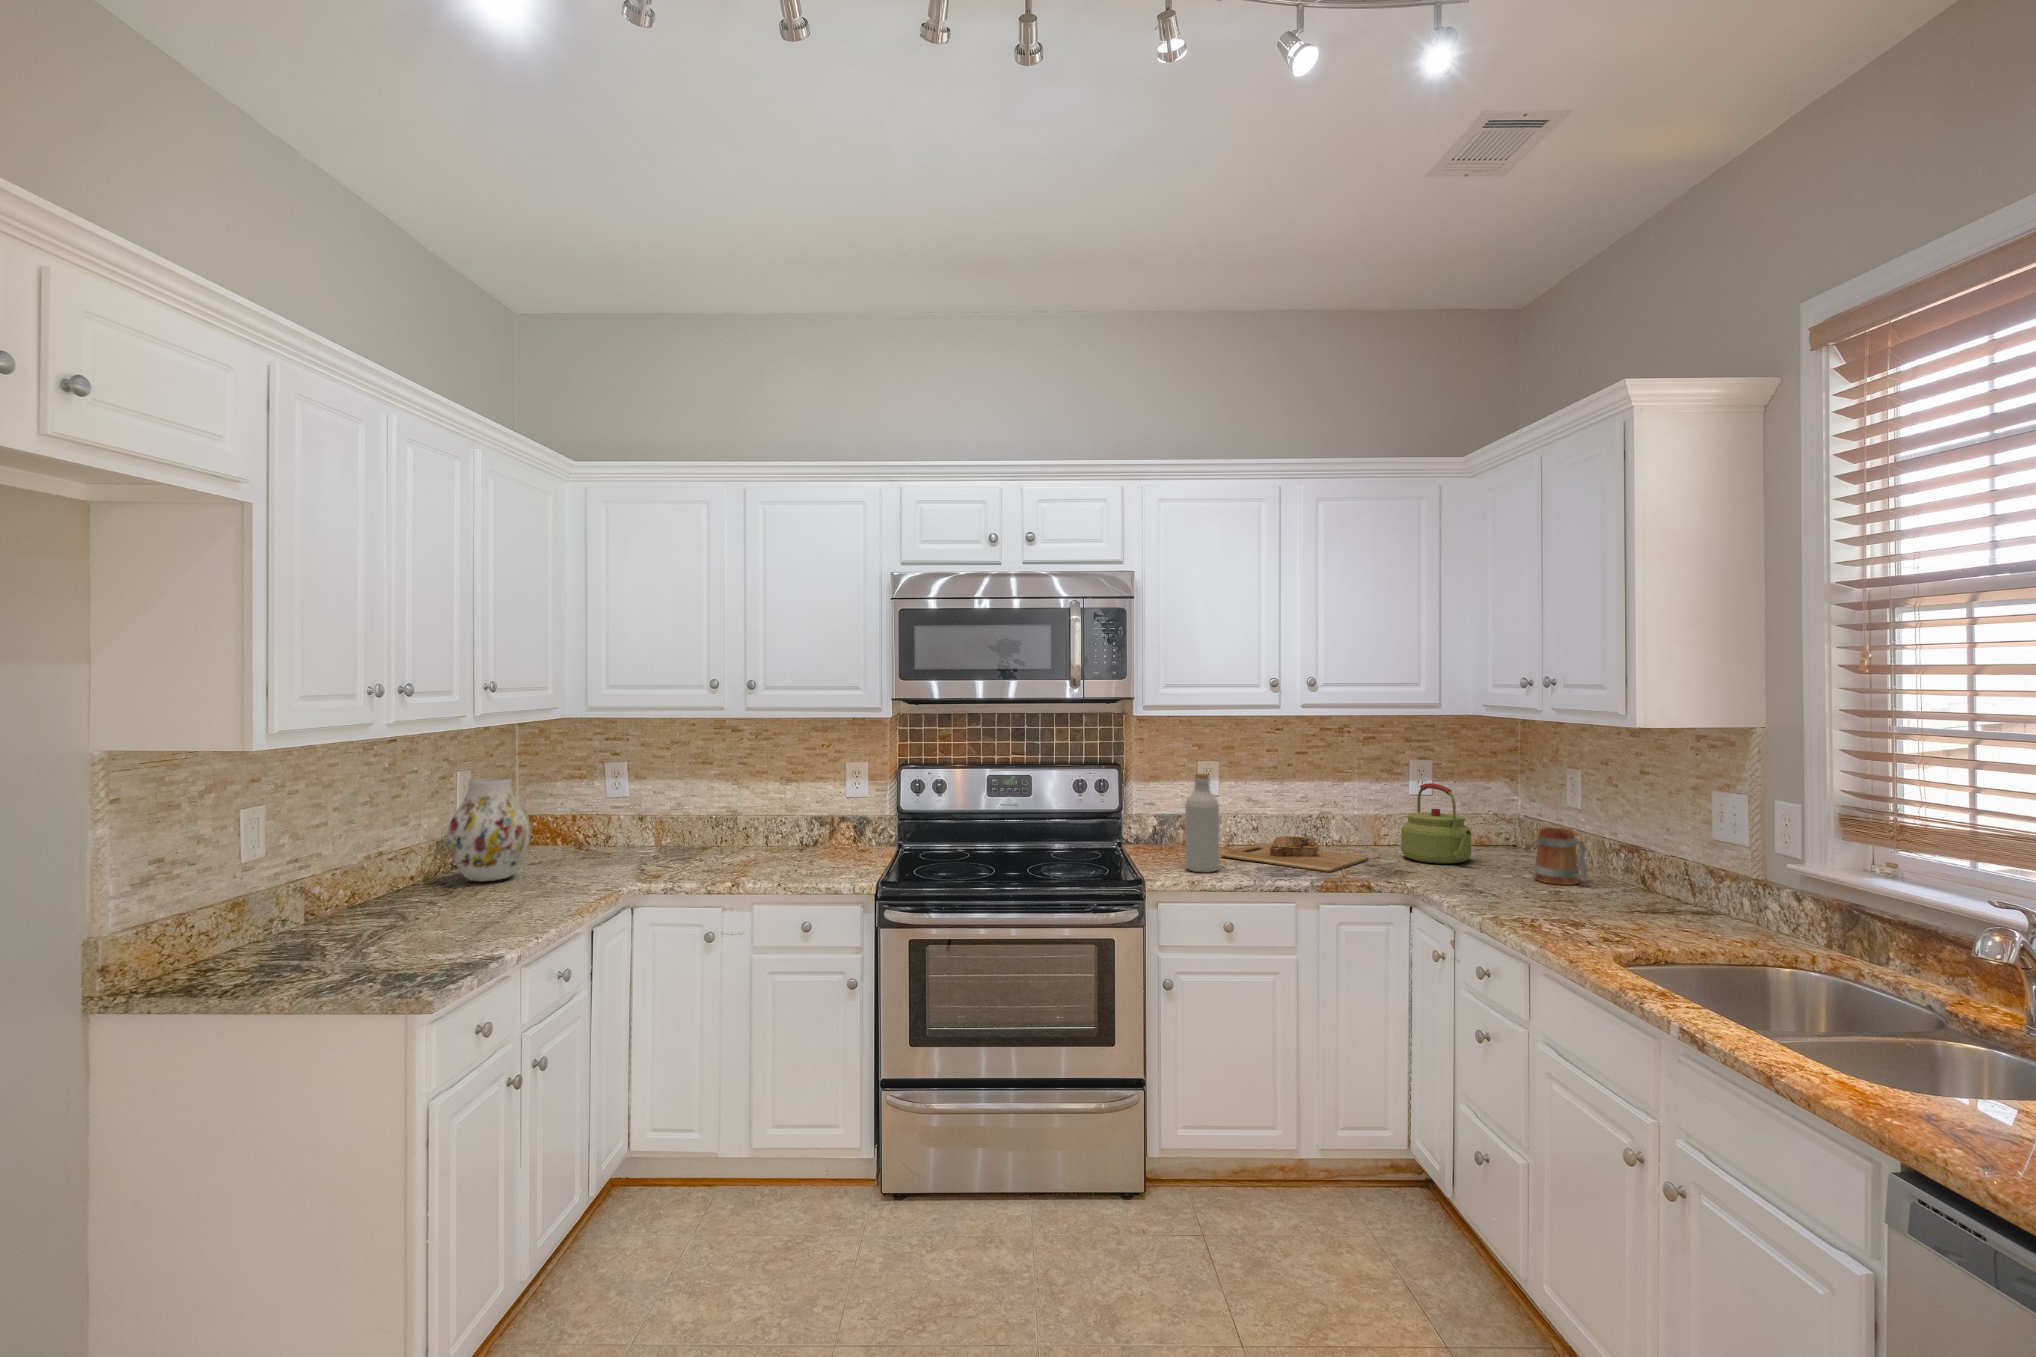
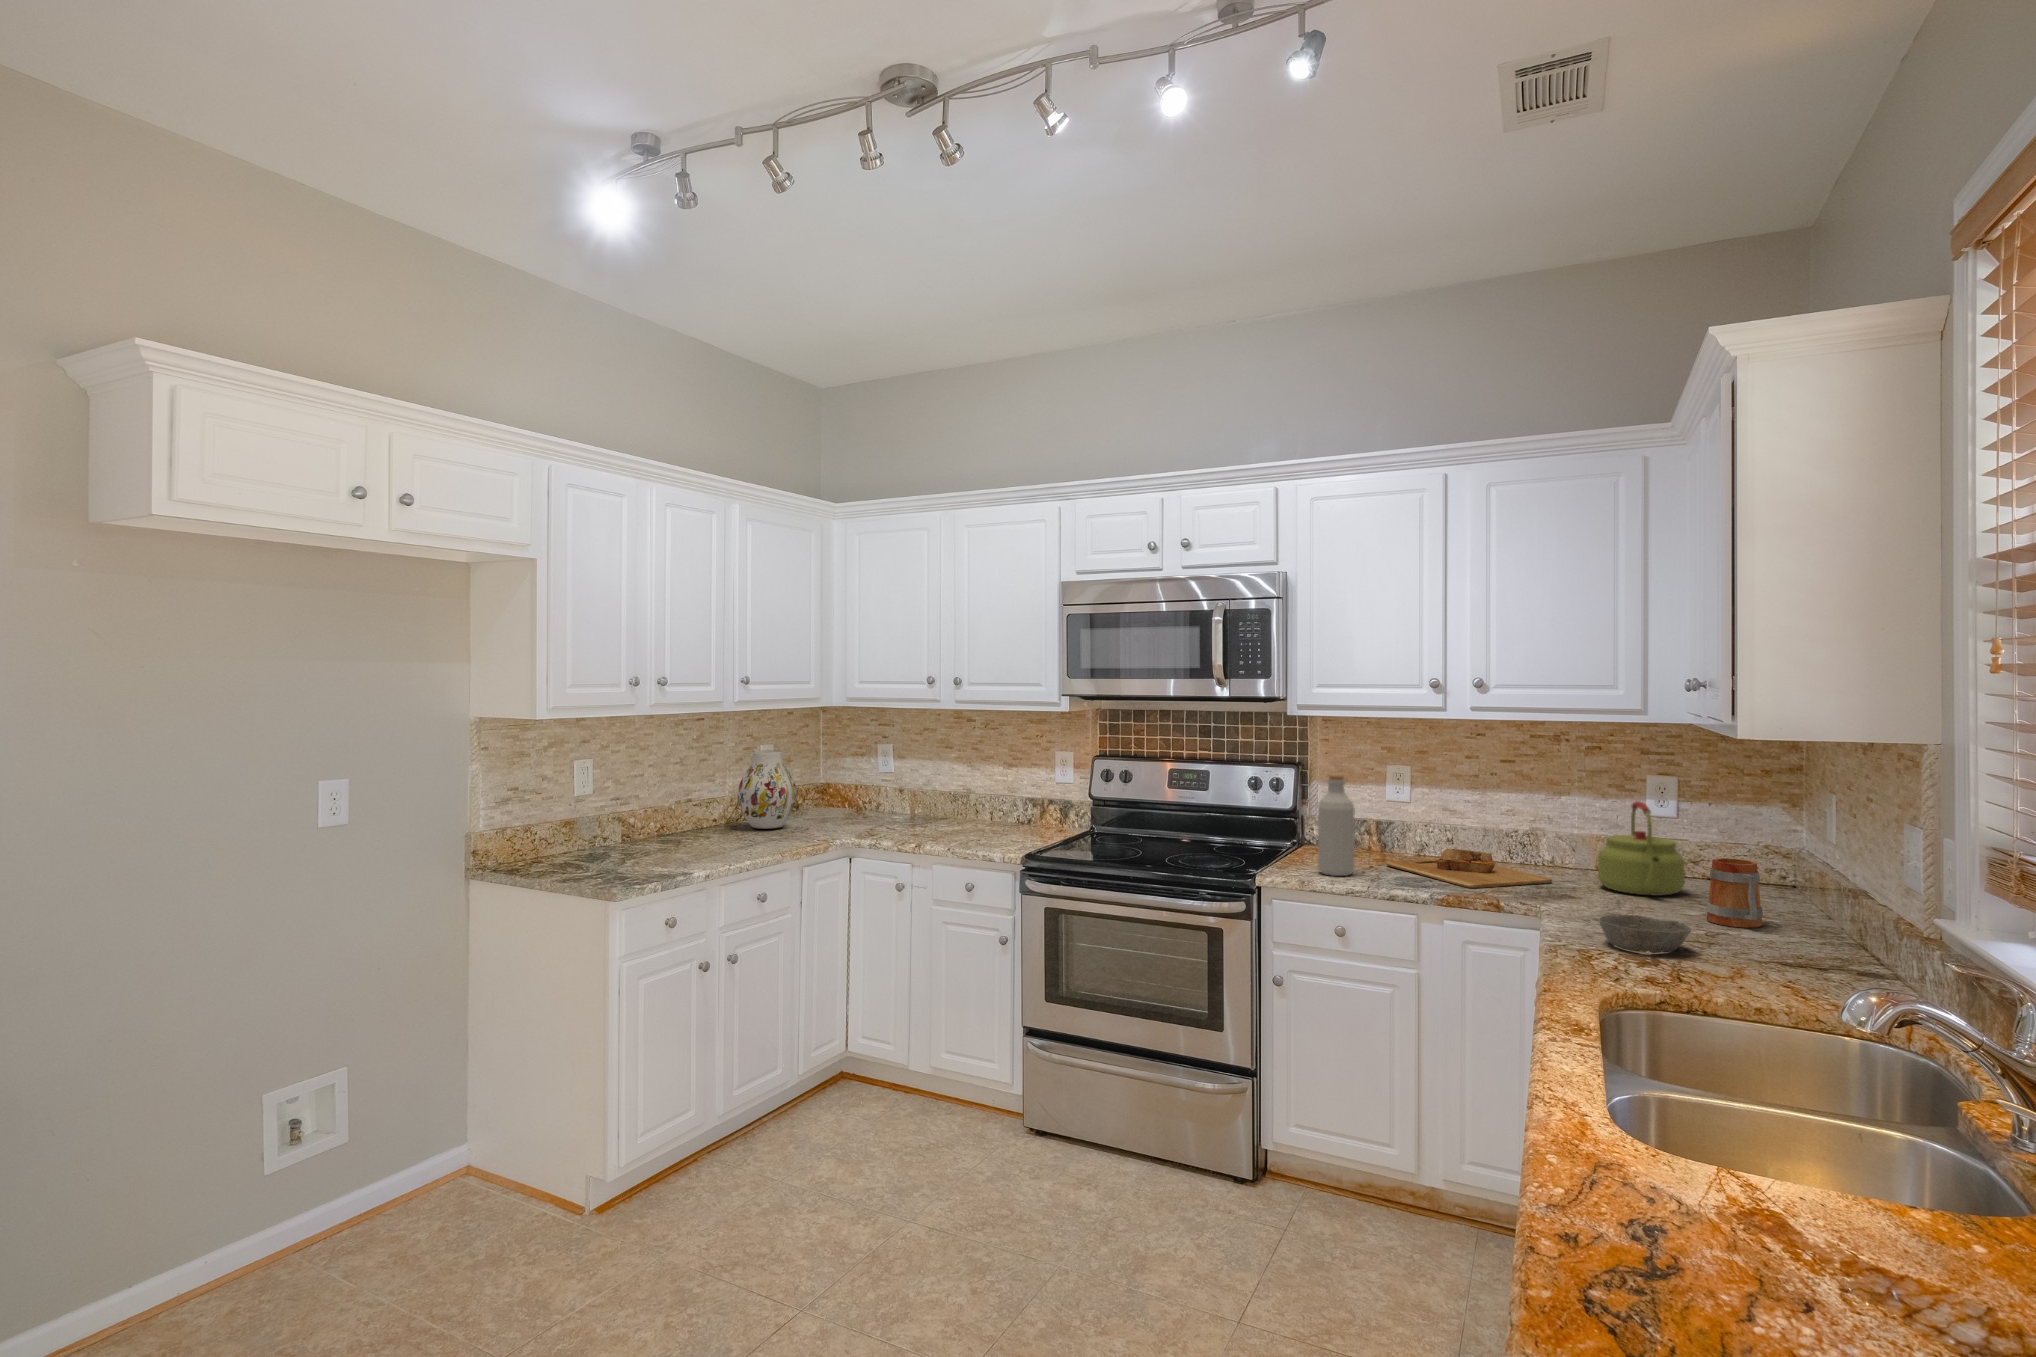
bowl: none [1528,885,1610,918] -> present [1599,915,1691,953]

